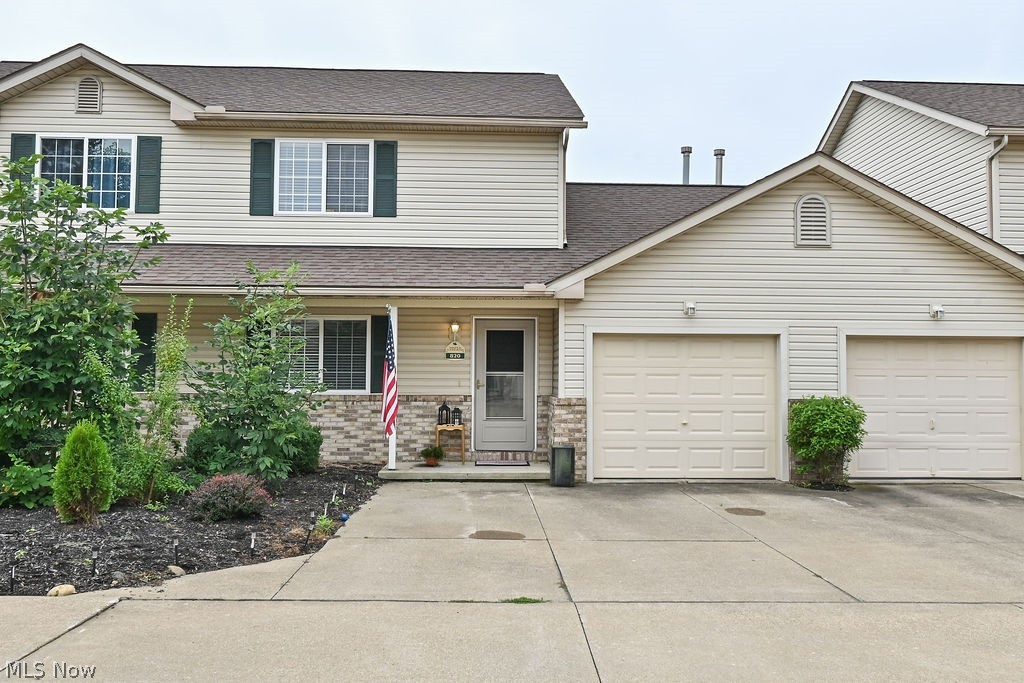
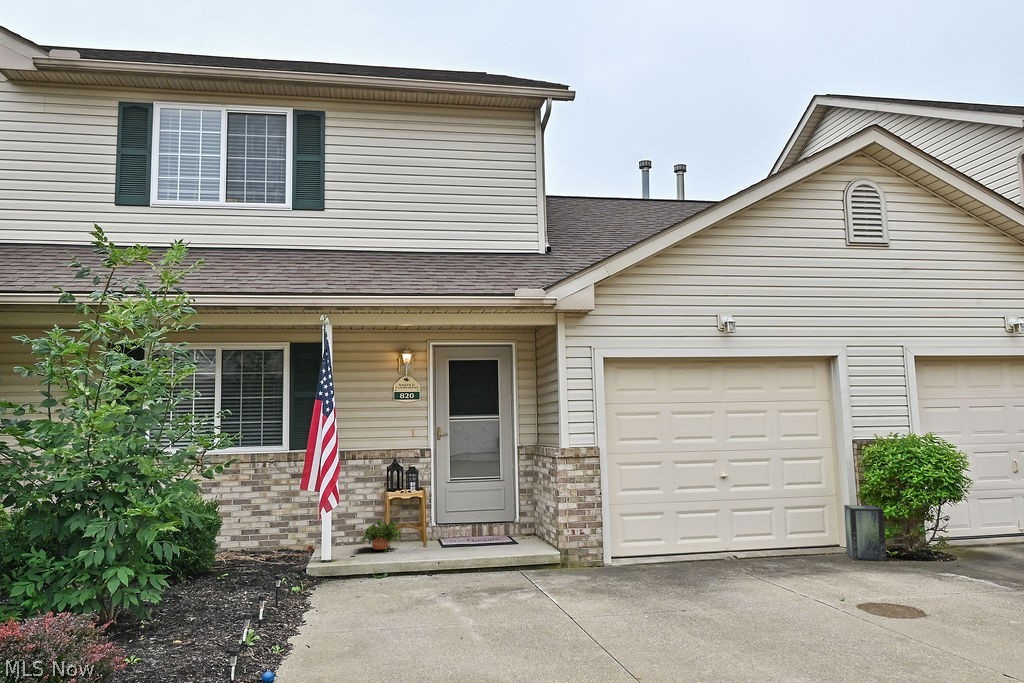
storage box: present [550,445,575,486] -> present [844,505,886,561]

